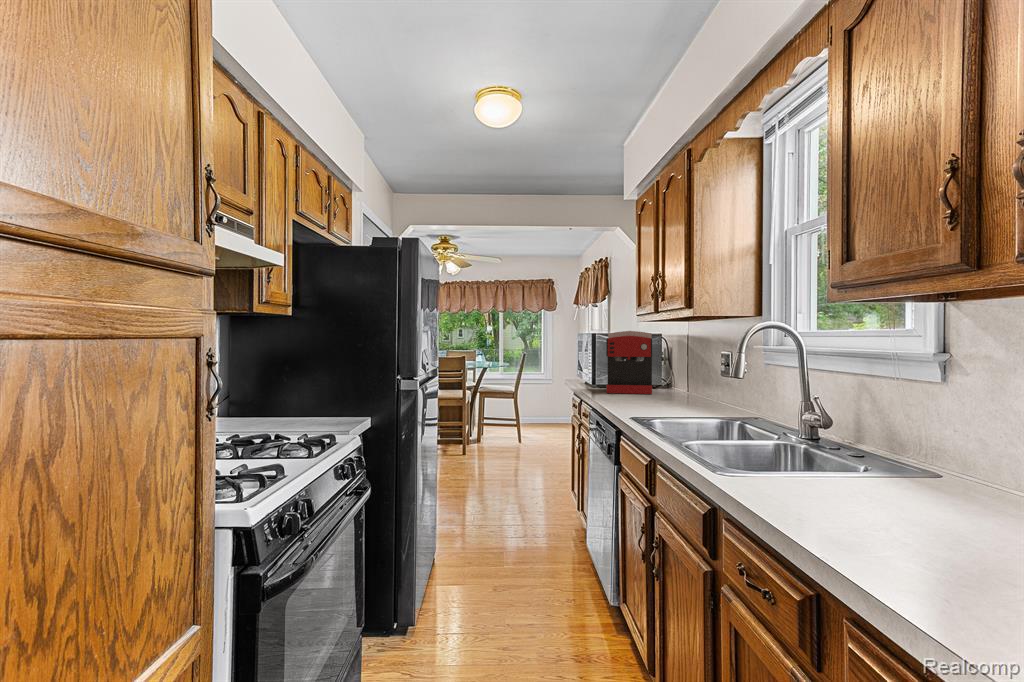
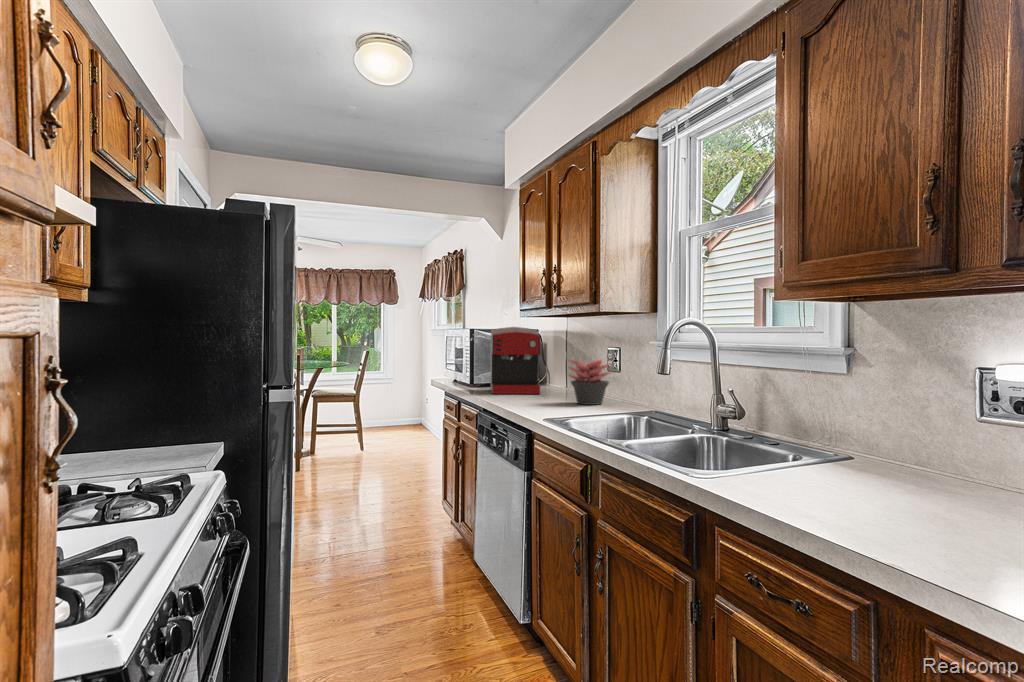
succulent plant: none [670,362,714,405] -> present [568,359,611,405]

